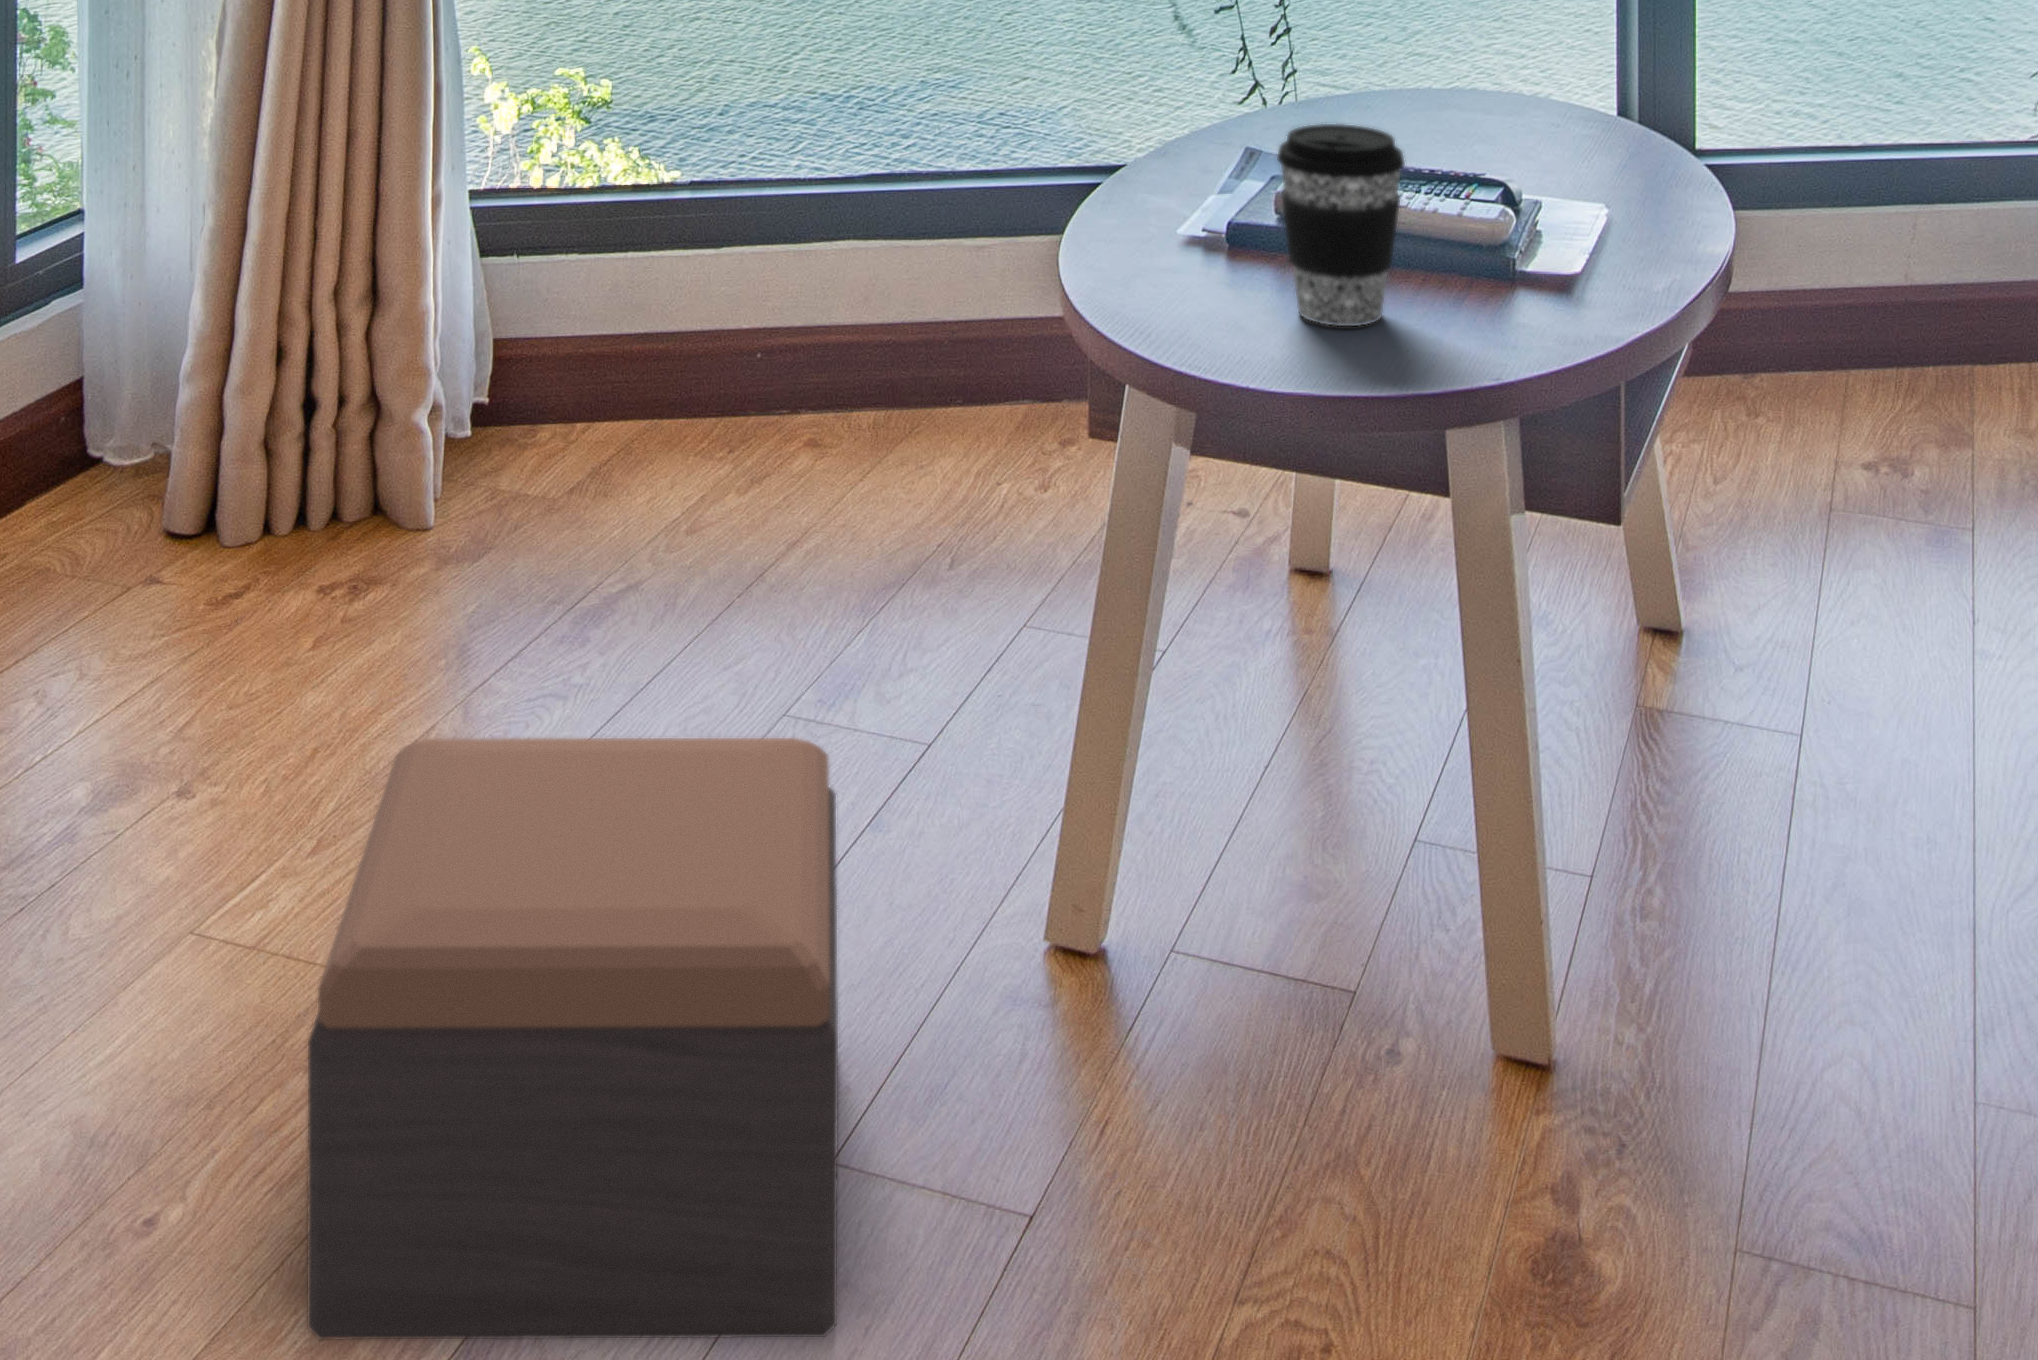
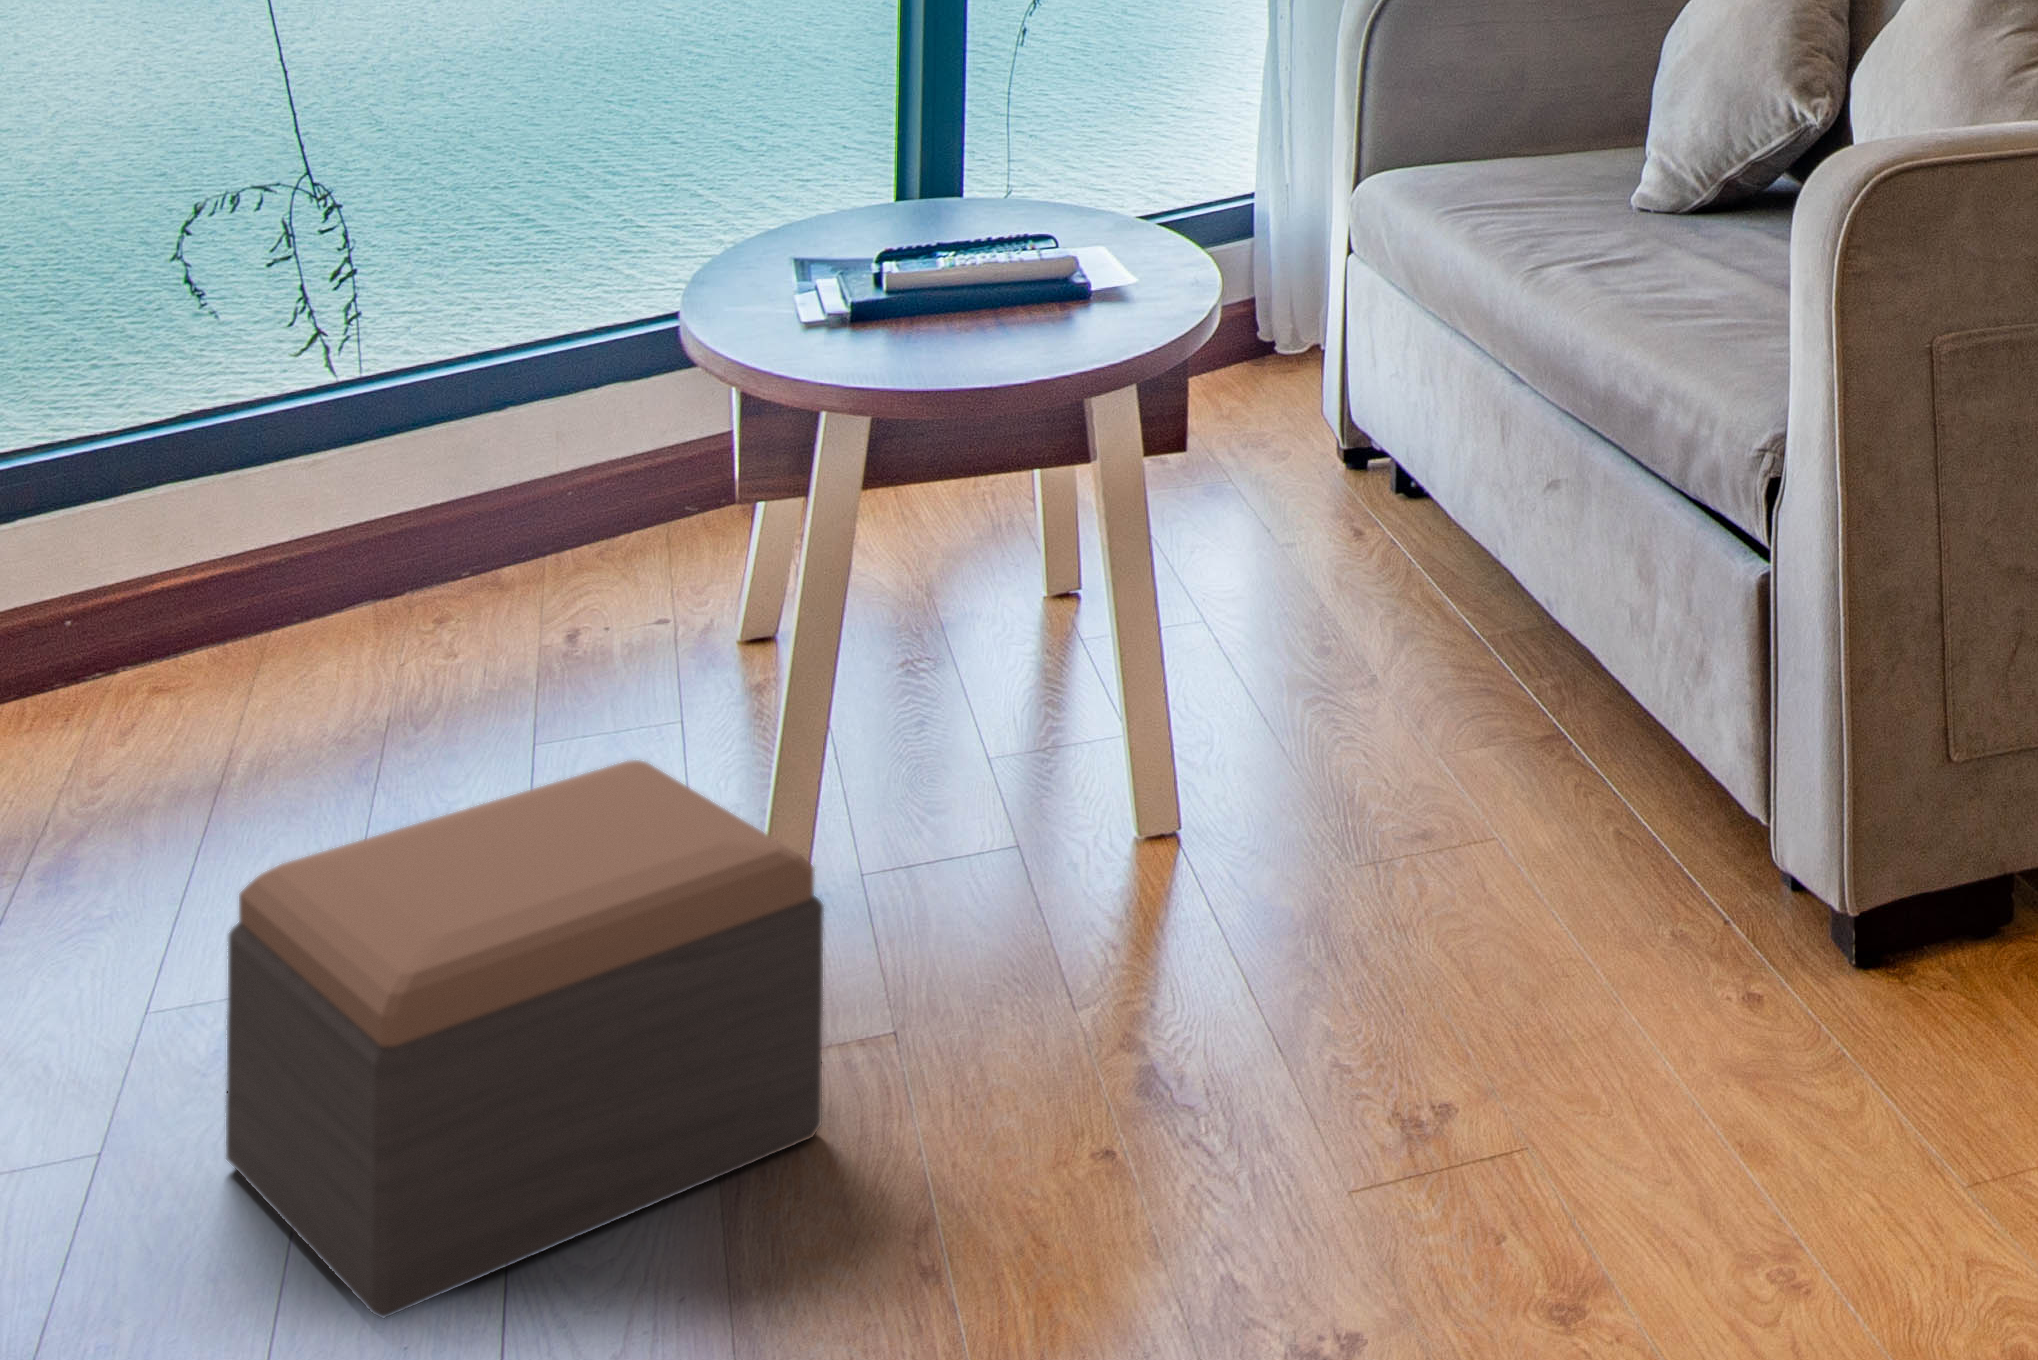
coffee cup: present [1277,124,1405,326] -> none [930,201,1033,352]

